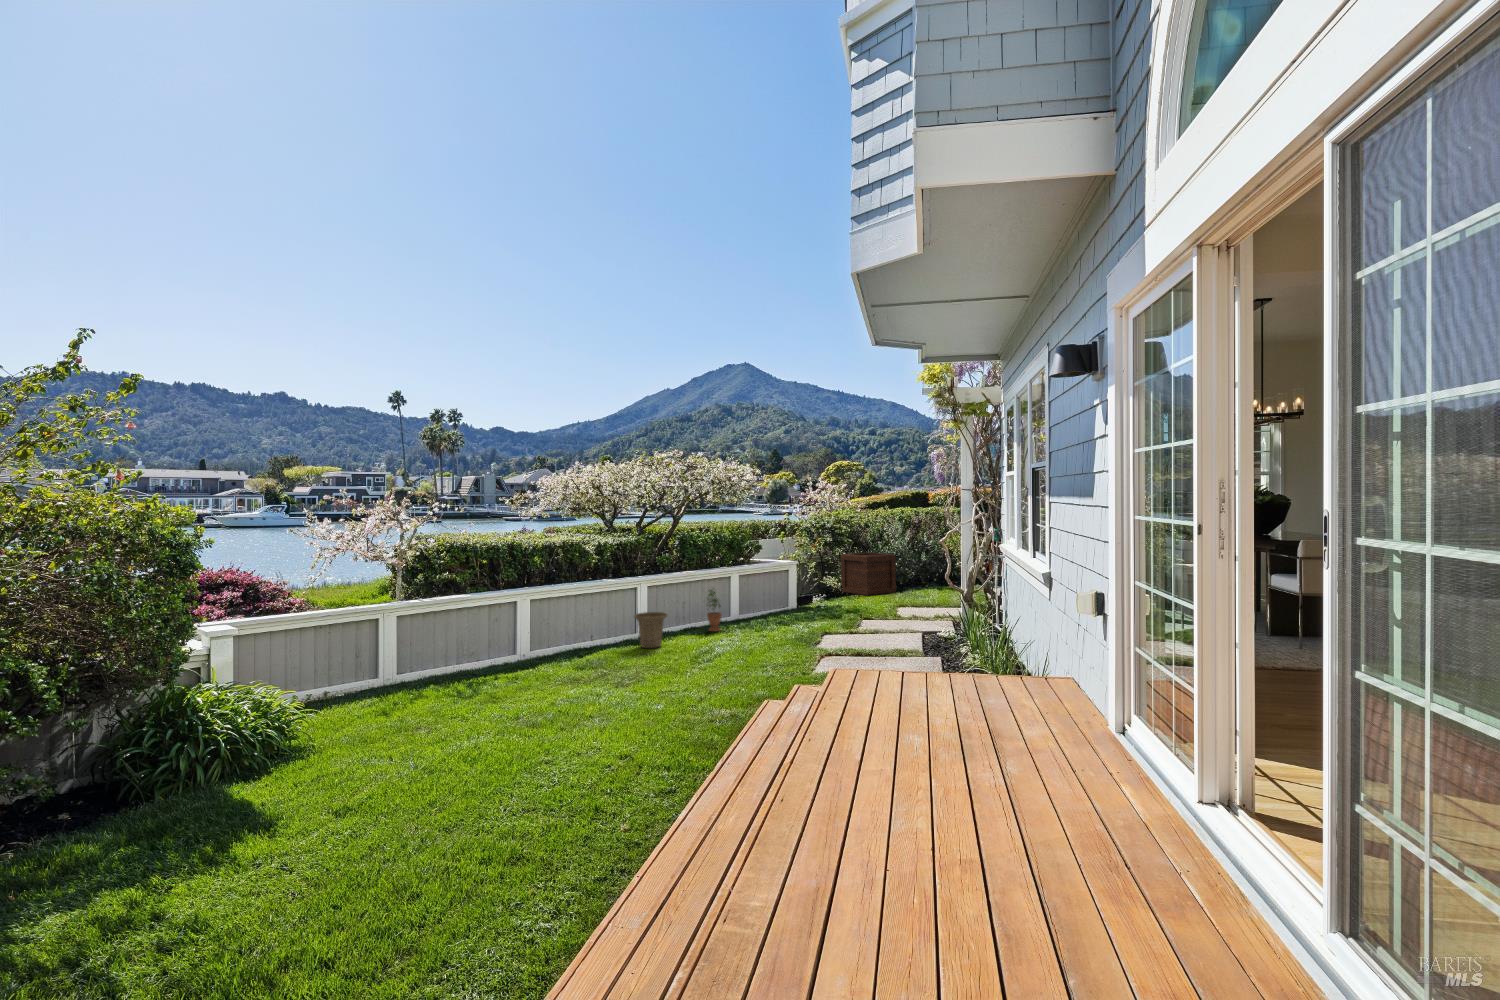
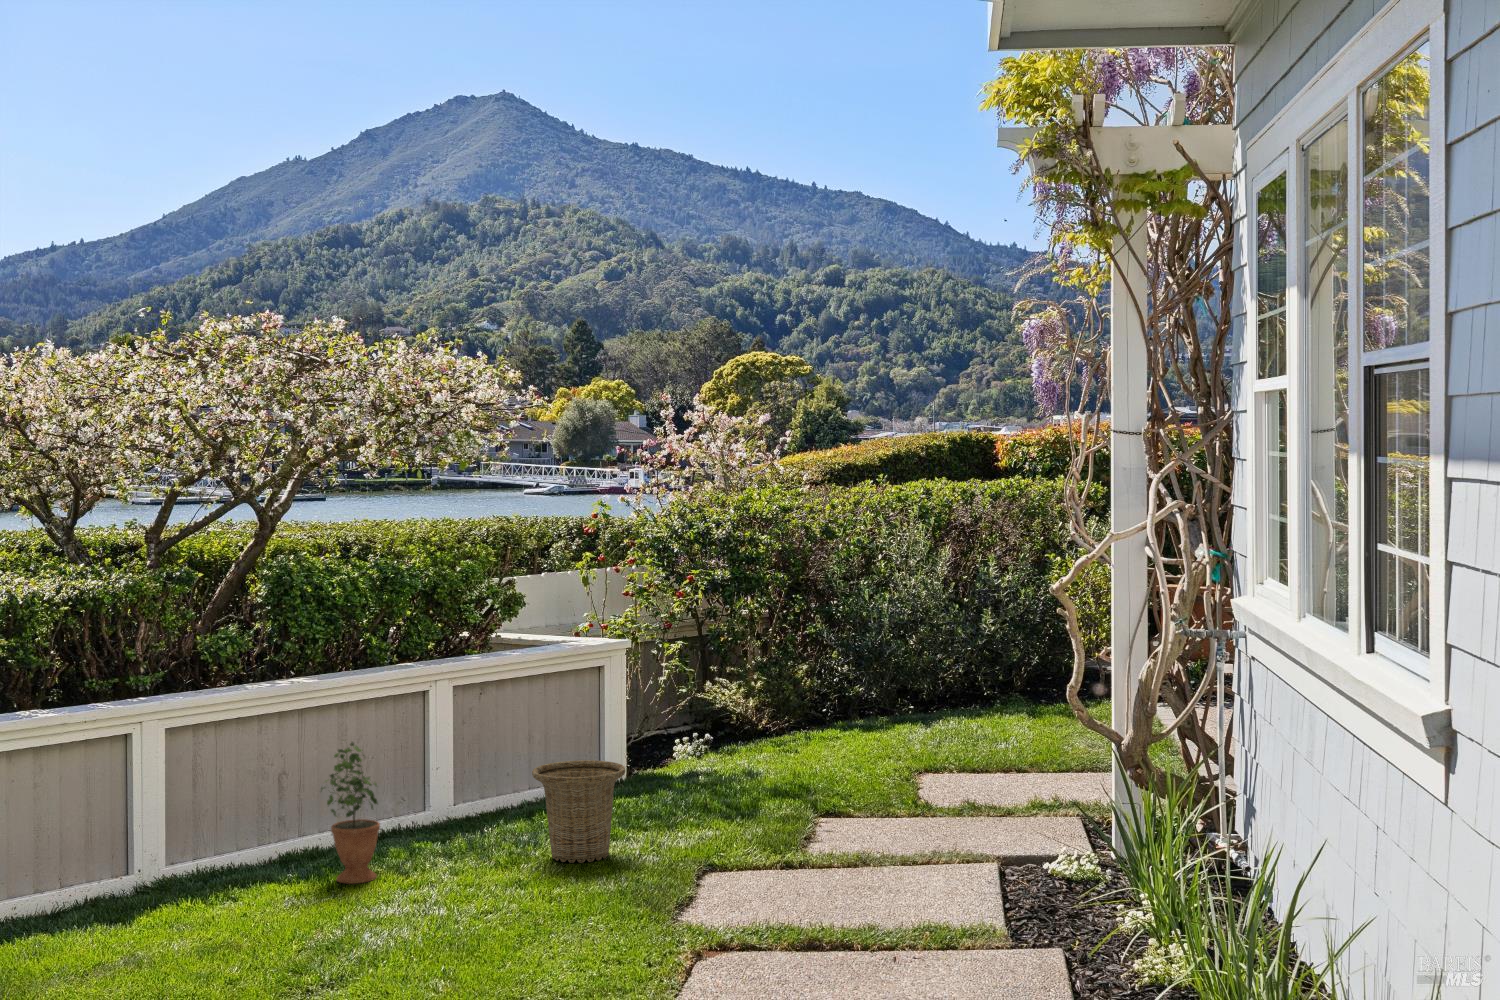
wooden crate: present [841,552,896,596] -> none [755,607,909,733]
basket: present [634,612,667,648] -> present [532,760,625,863]

